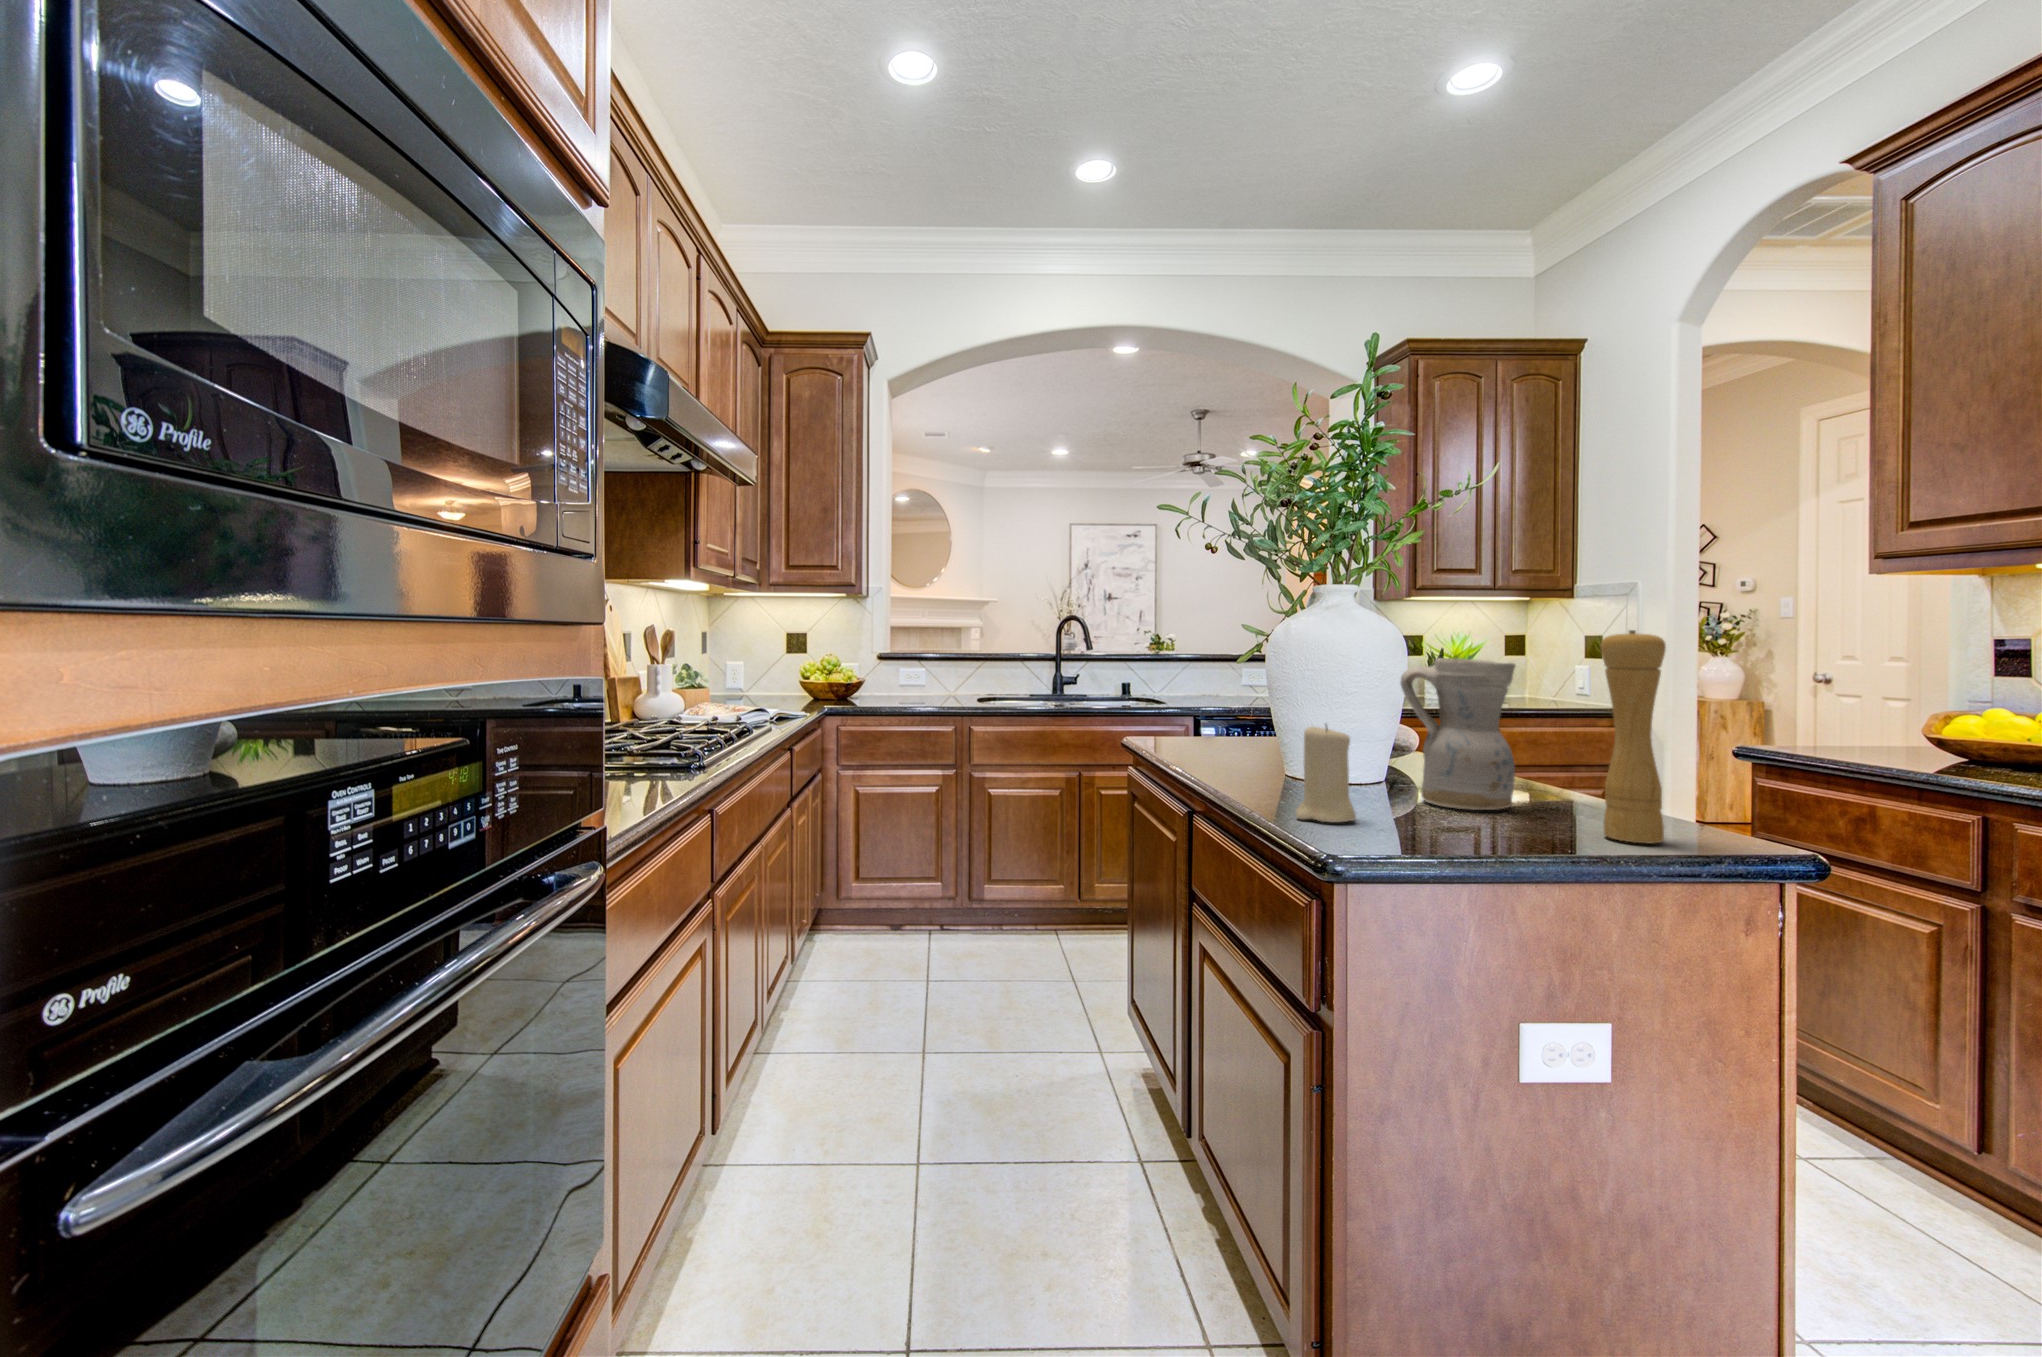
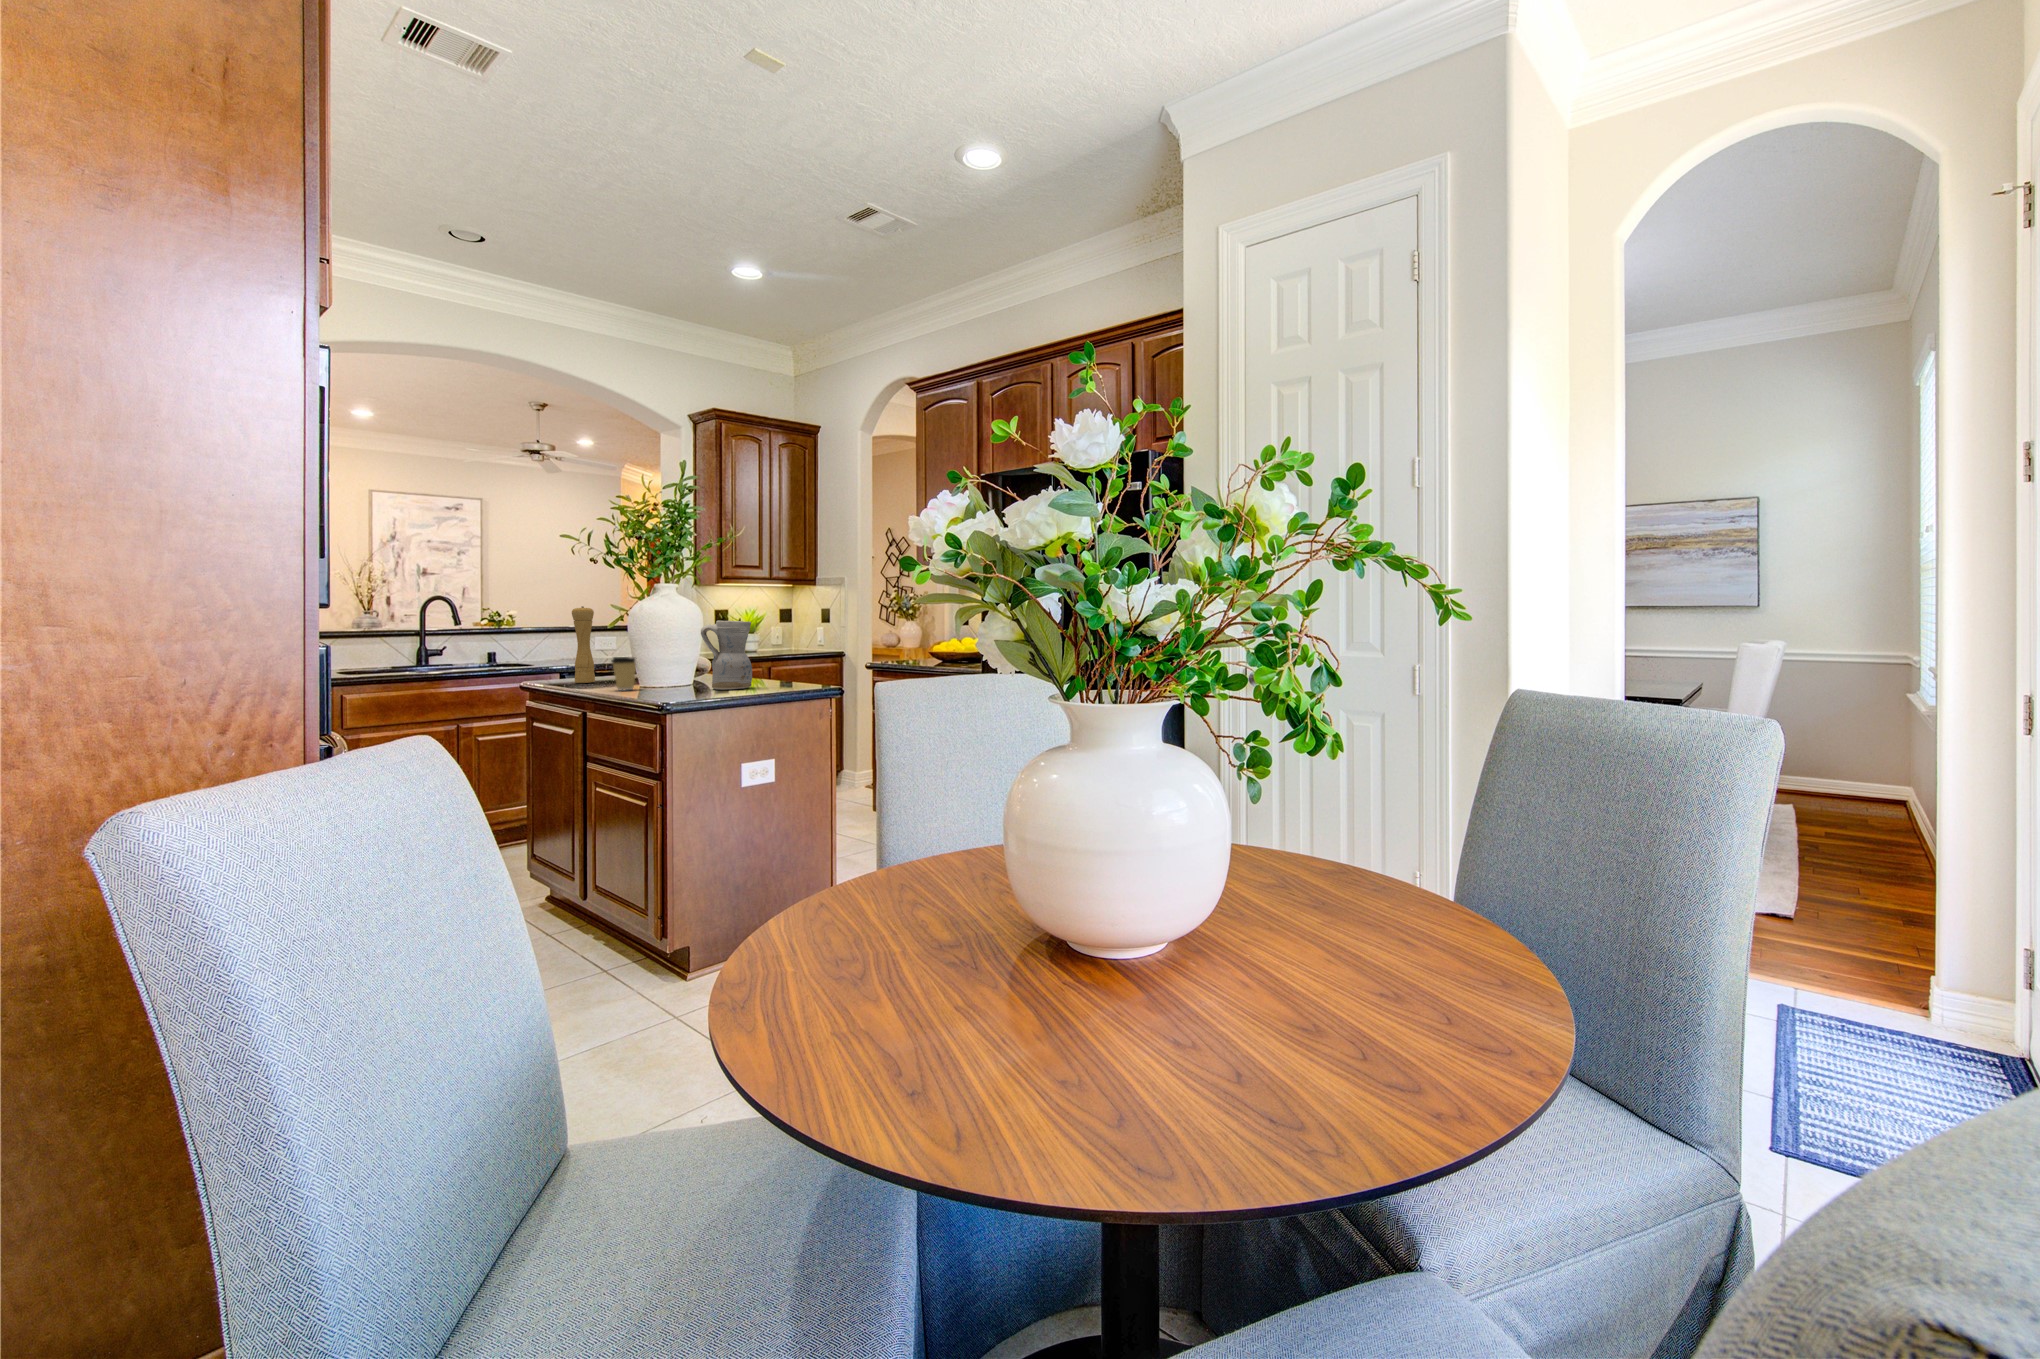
pepper mill: present [1601,630,1666,843] -> present [572,606,595,683]
coffee cup: none [1231,718,1280,782] -> present [611,657,636,691]
candle: present [1296,725,1356,822] -> none [651,652,680,698]

